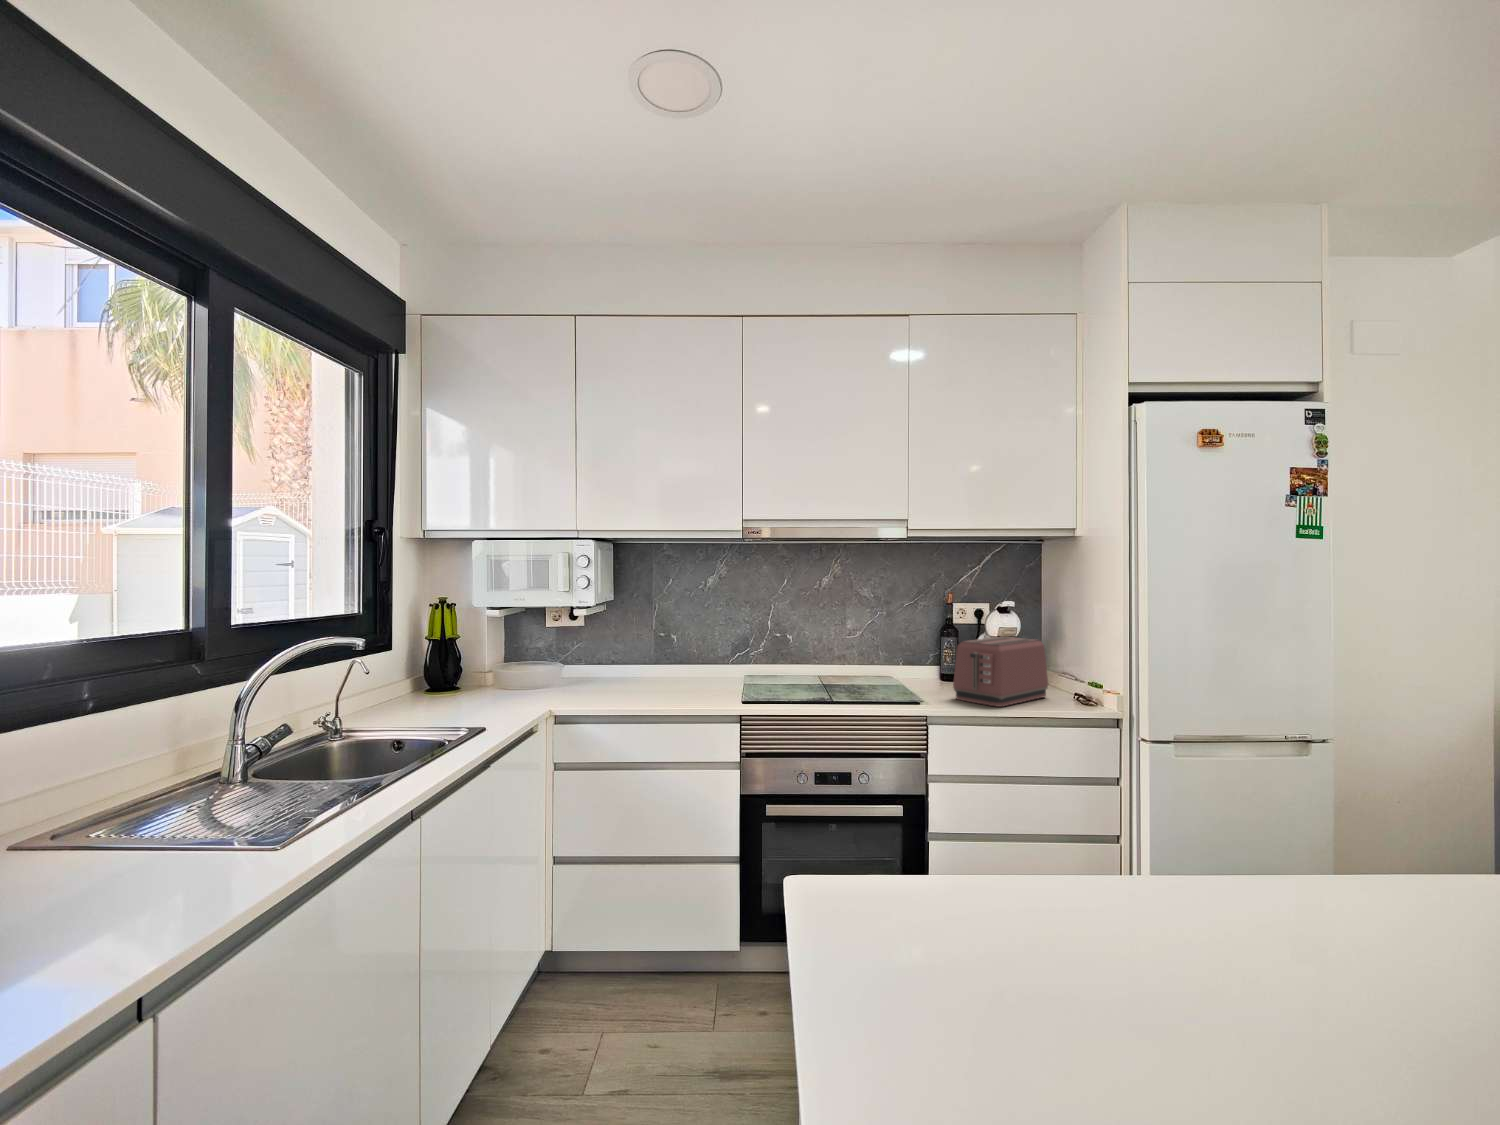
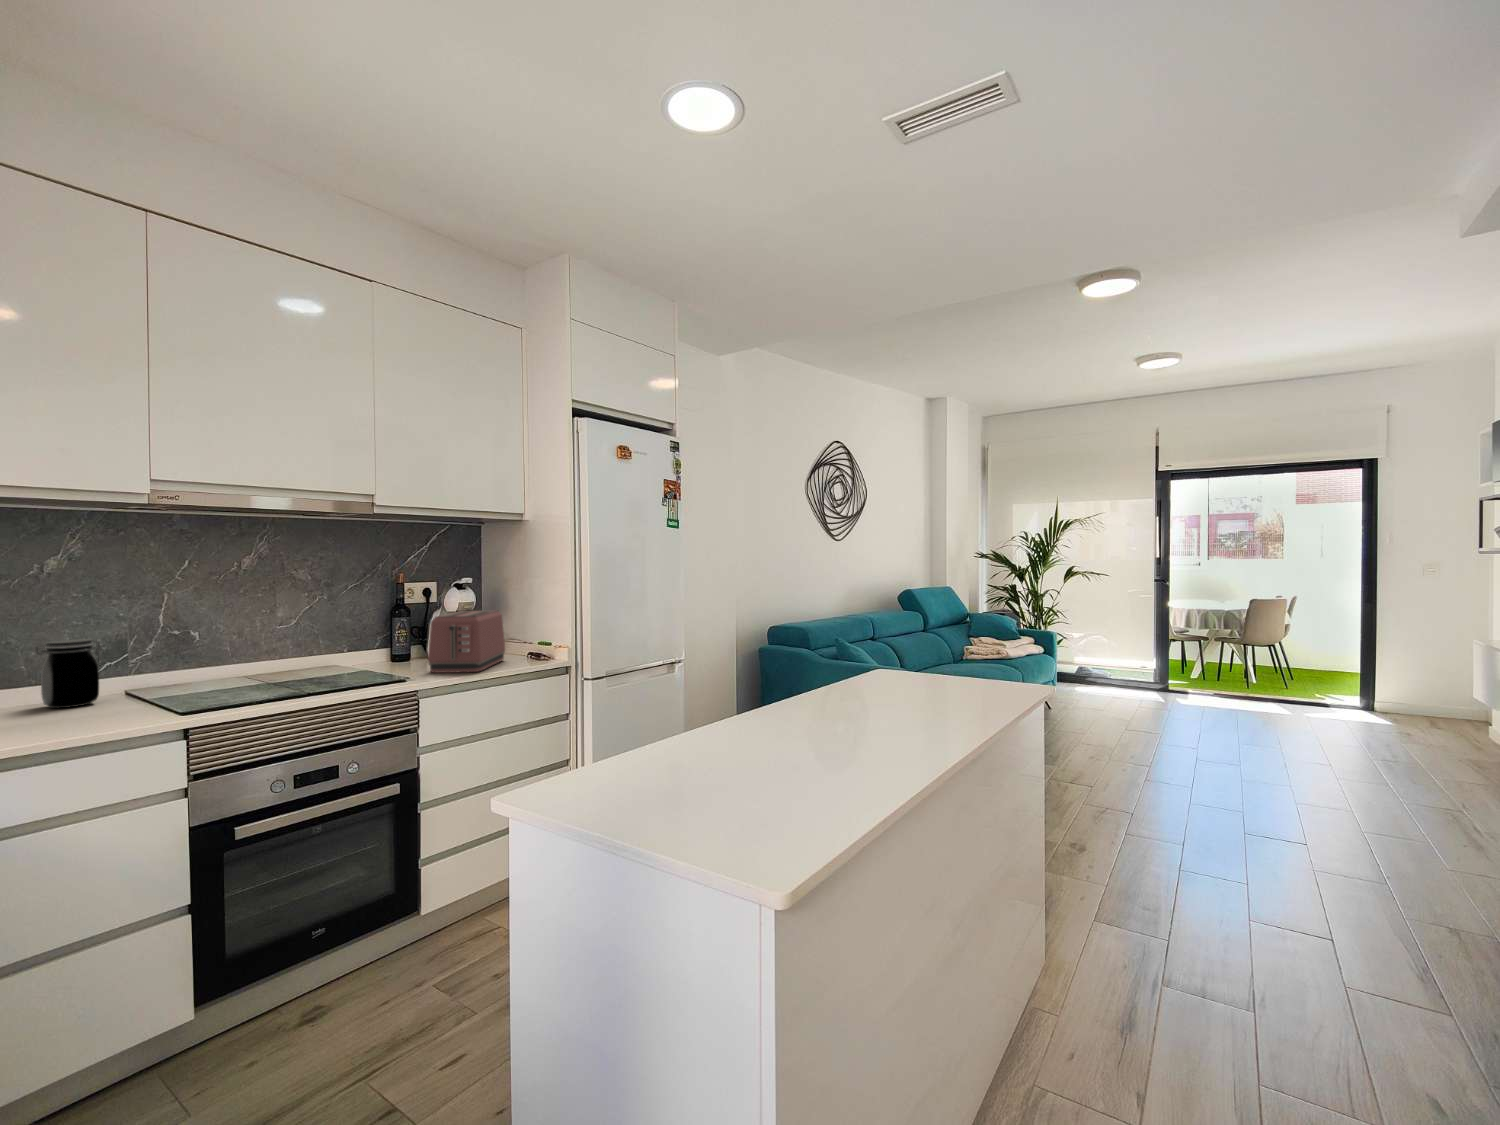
jar: none [688,635,722,684] -> present [35,639,103,708]

